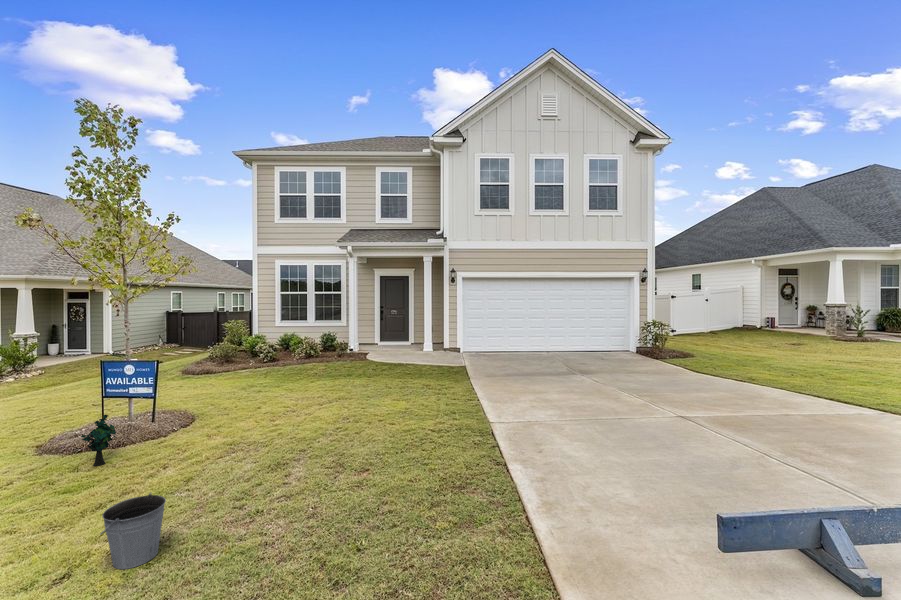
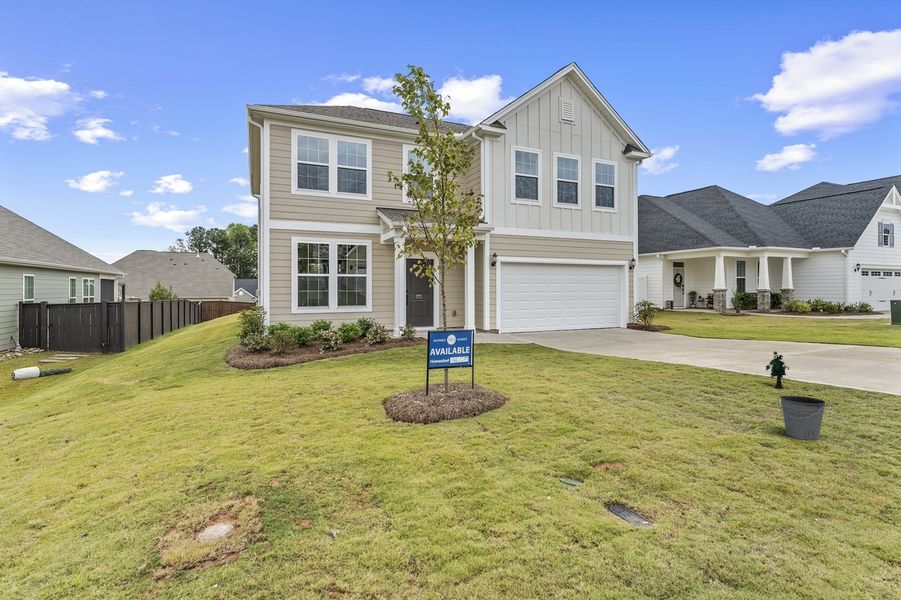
decorative plant: present [81,415,116,466] -> present [766,352,789,389]

